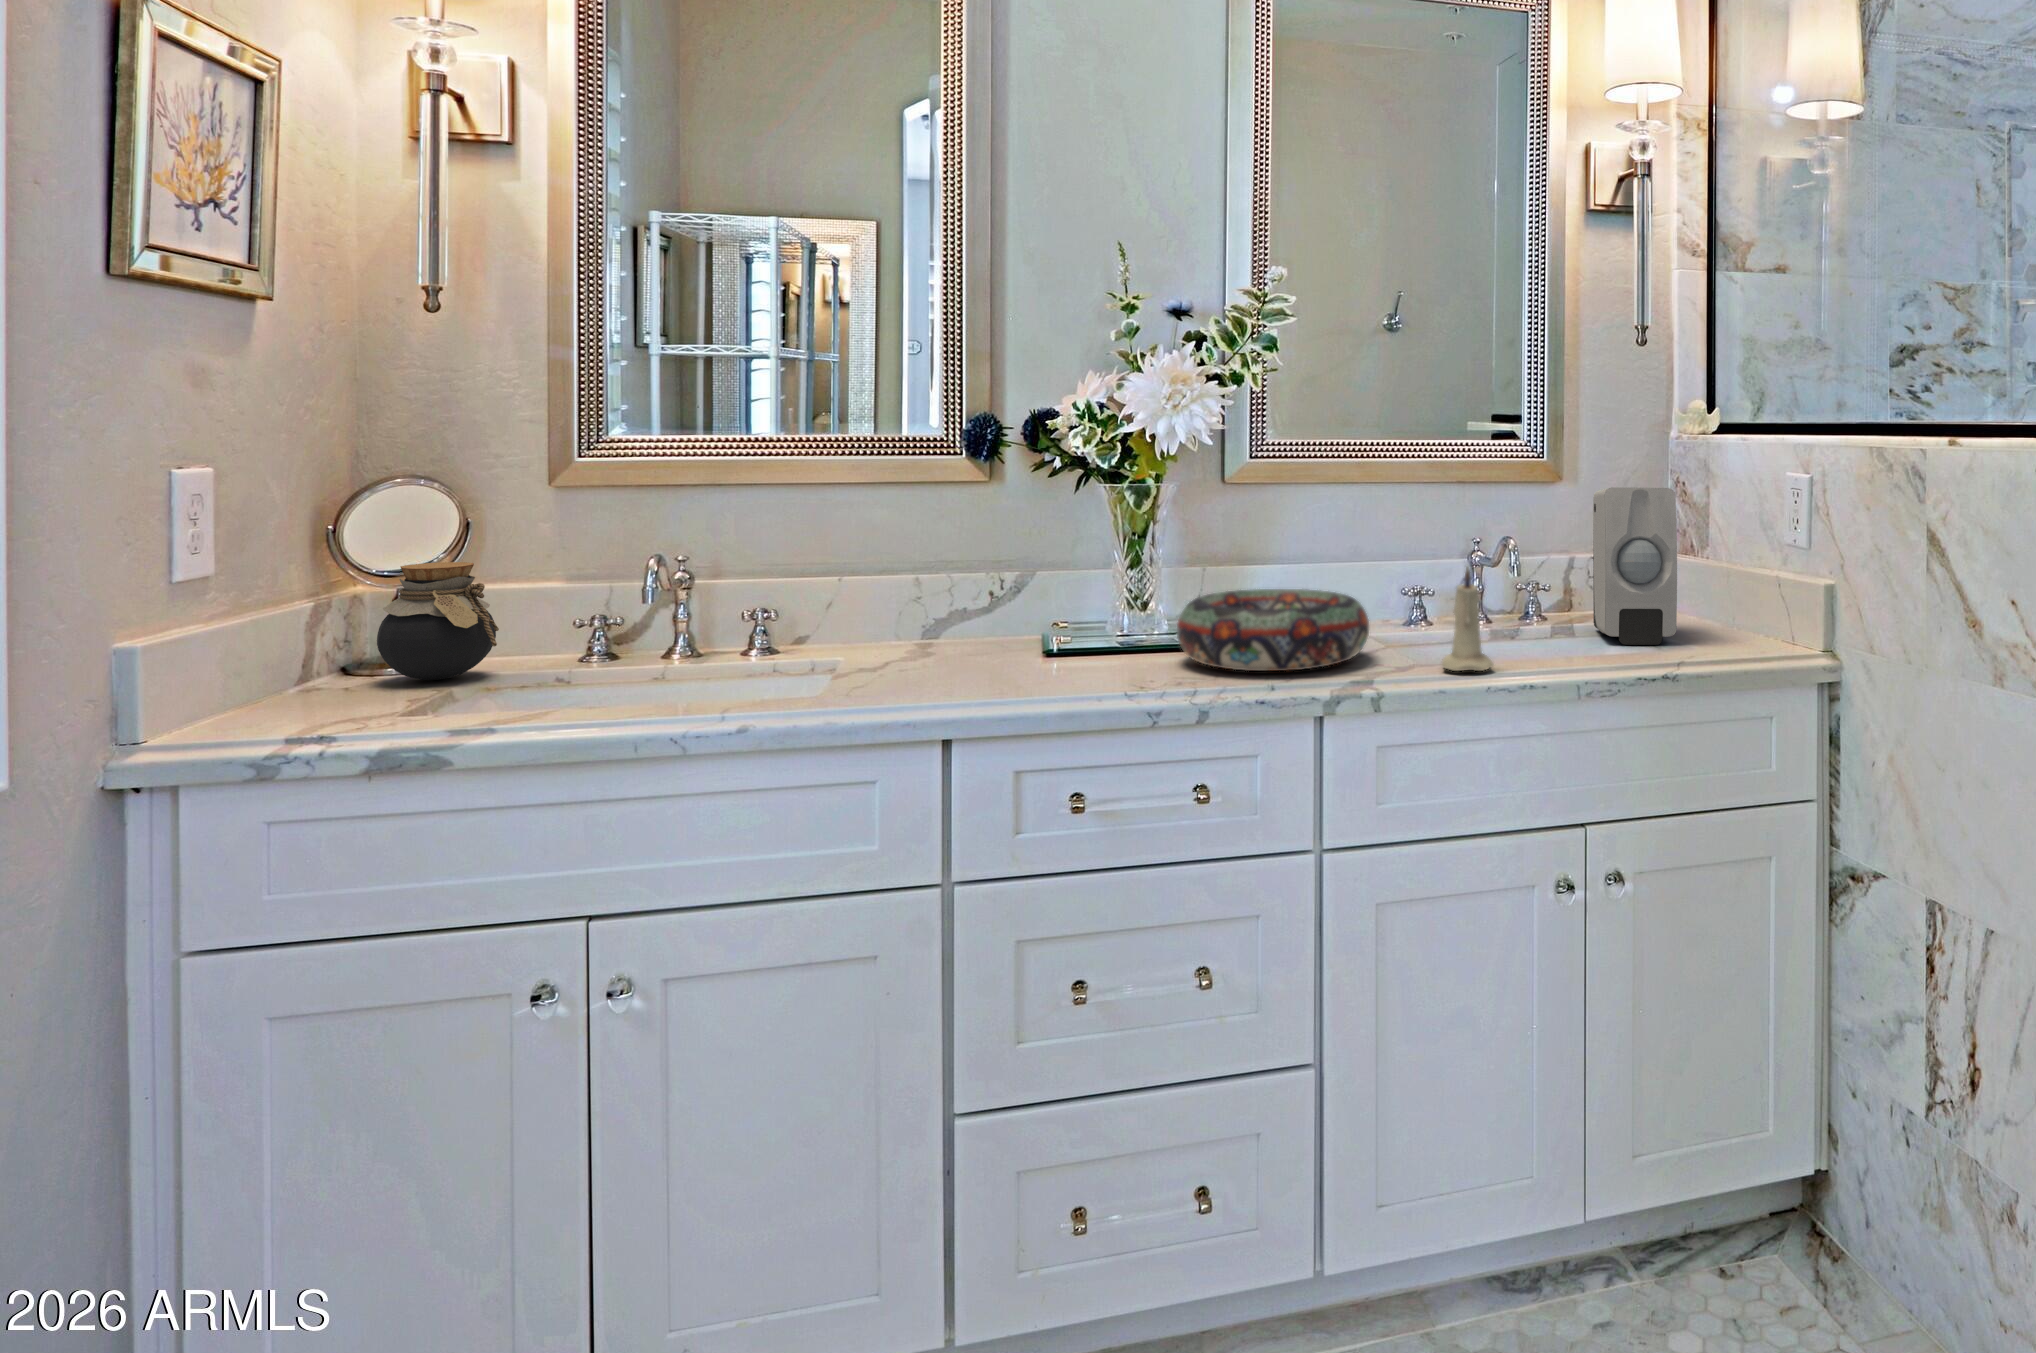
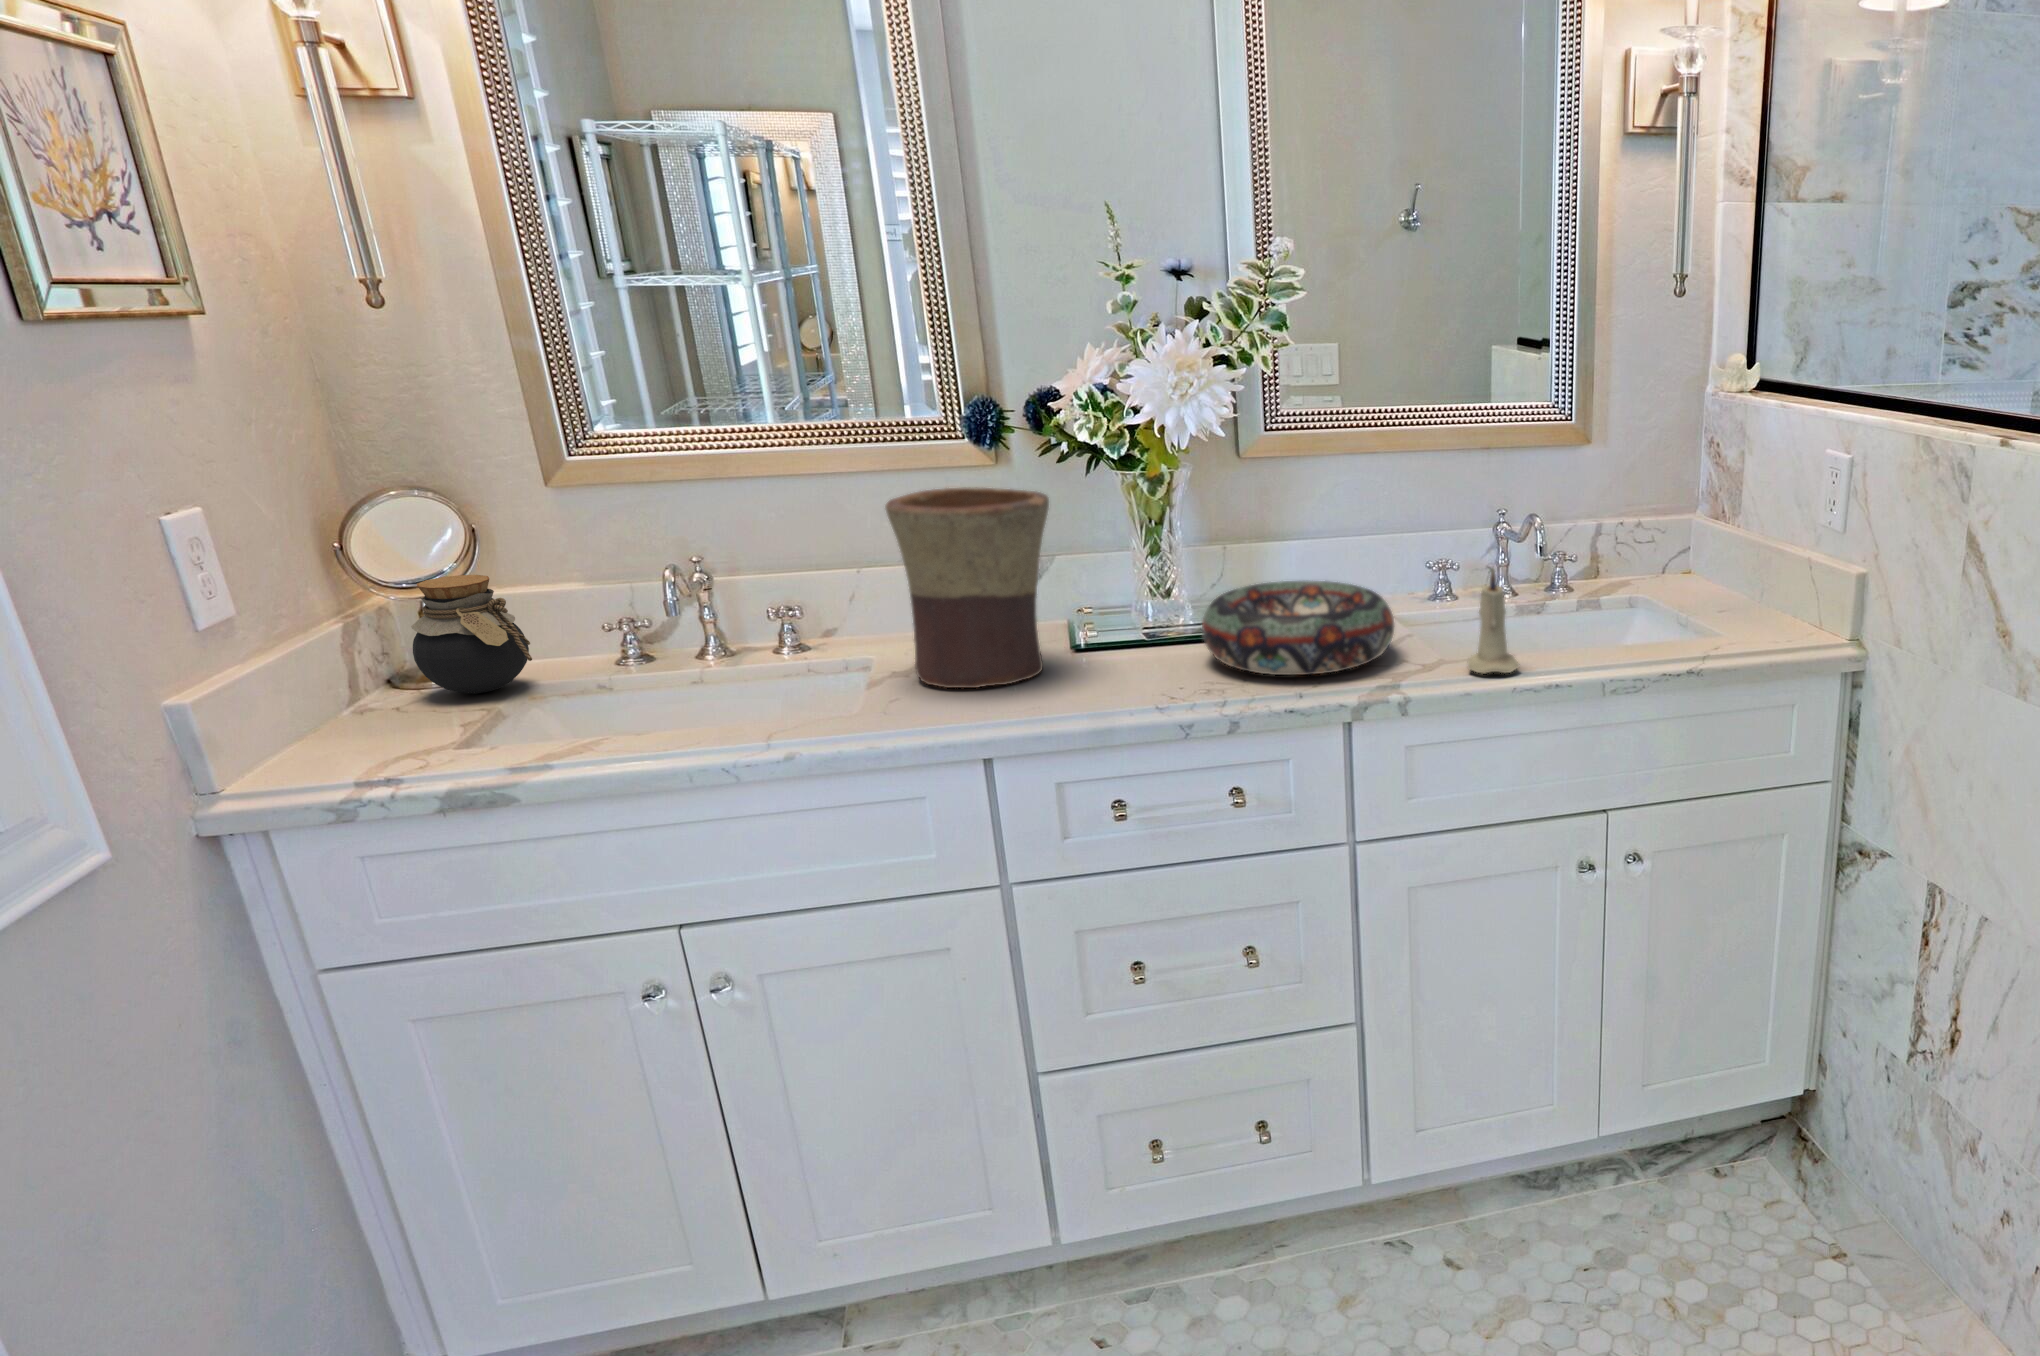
soap dispenser: present [1593,487,1677,645] -> none [1619,466,1708,632]
flower pot: none [879,489,1039,678] -> present [885,487,1049,688]

